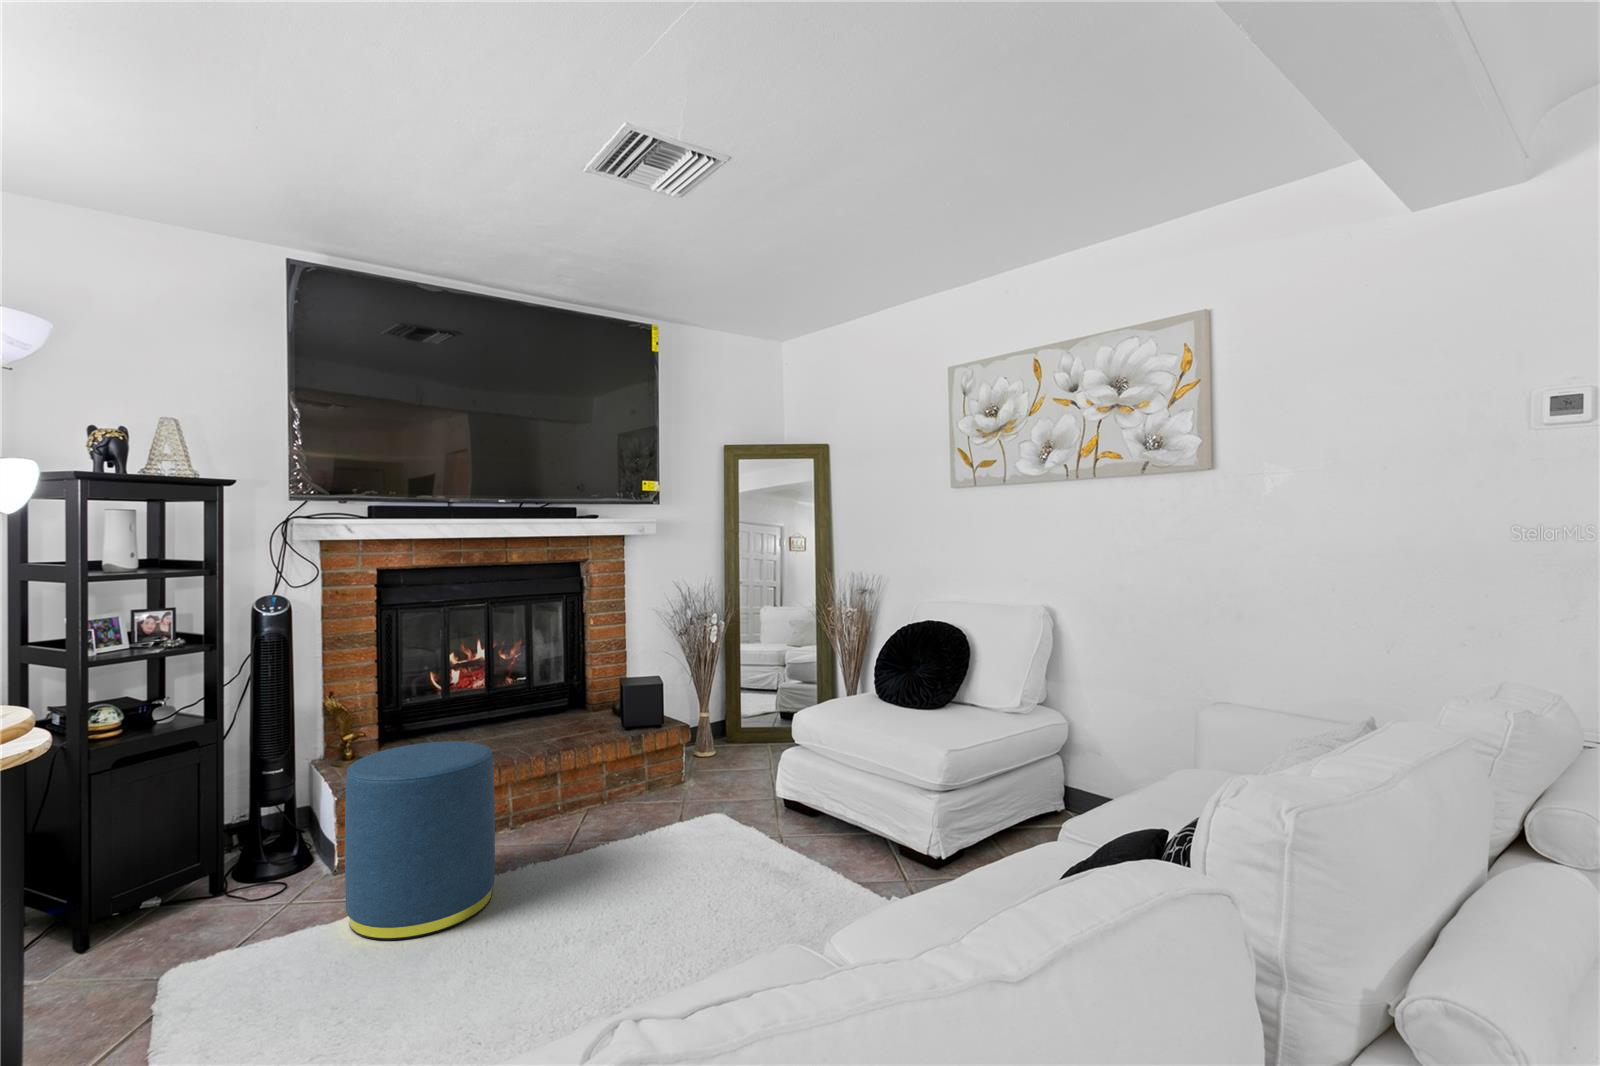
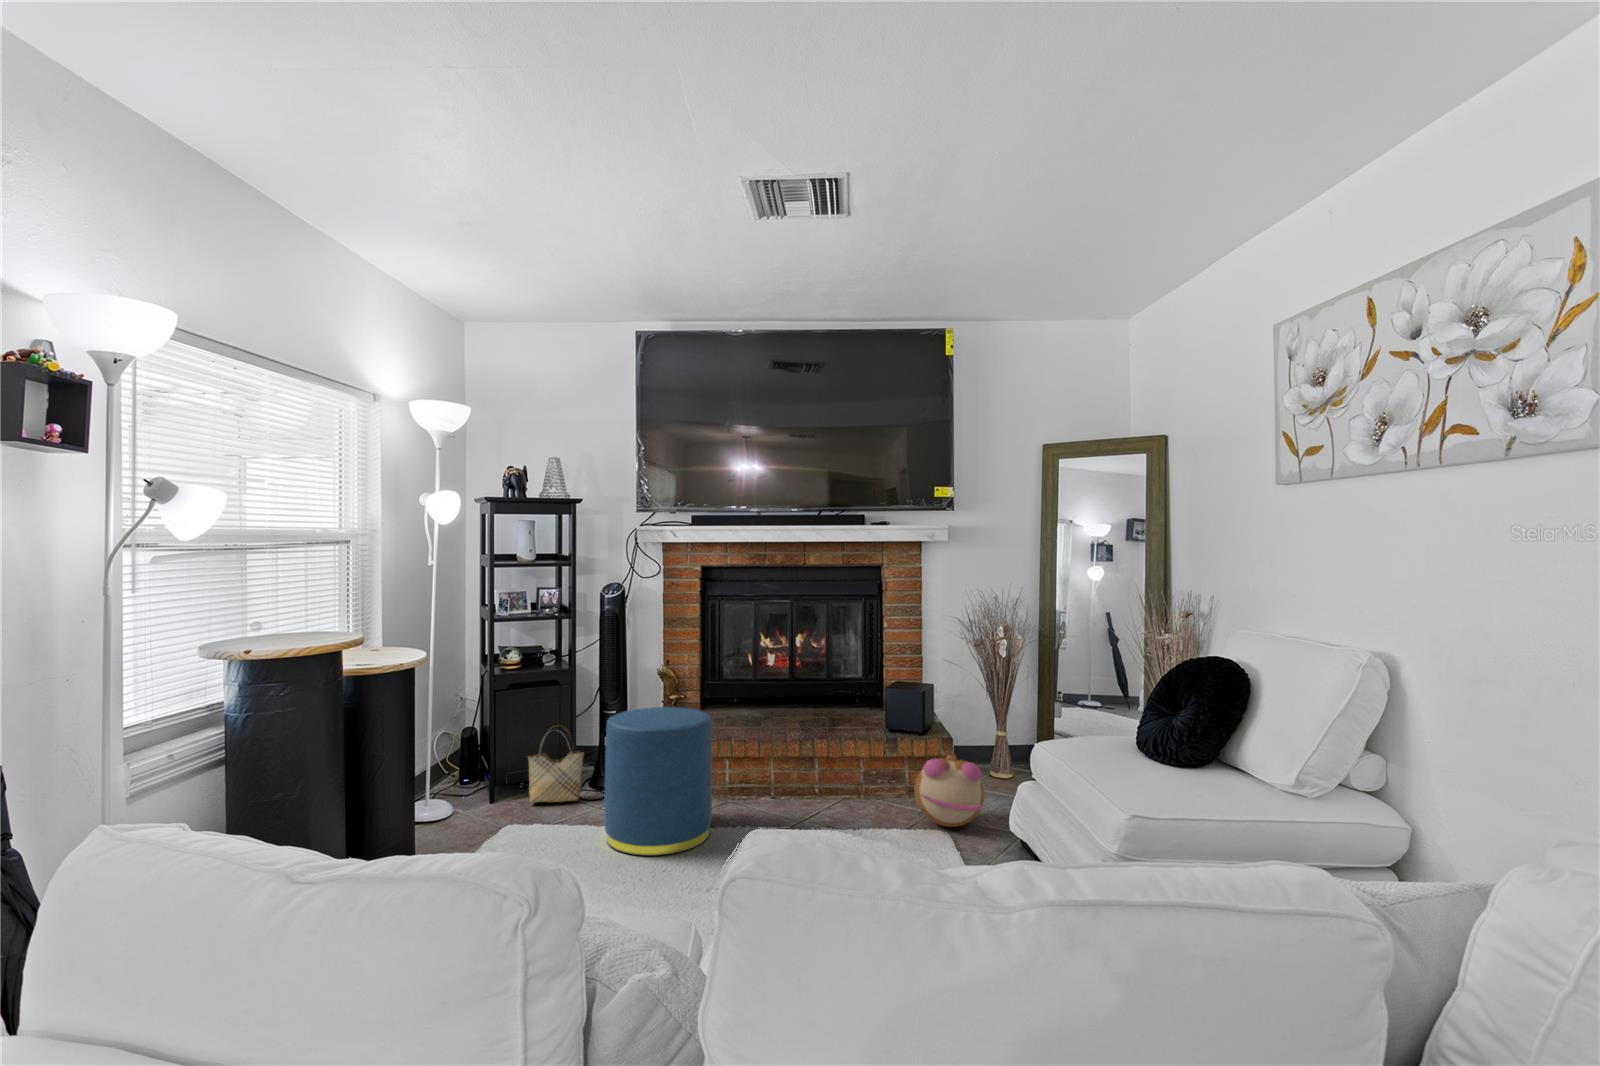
plush toy: none [683,738,756,809] -> present [915,754,984,827]
woven basket: none [149,805,246,929] -> present [528,726,584,803]

